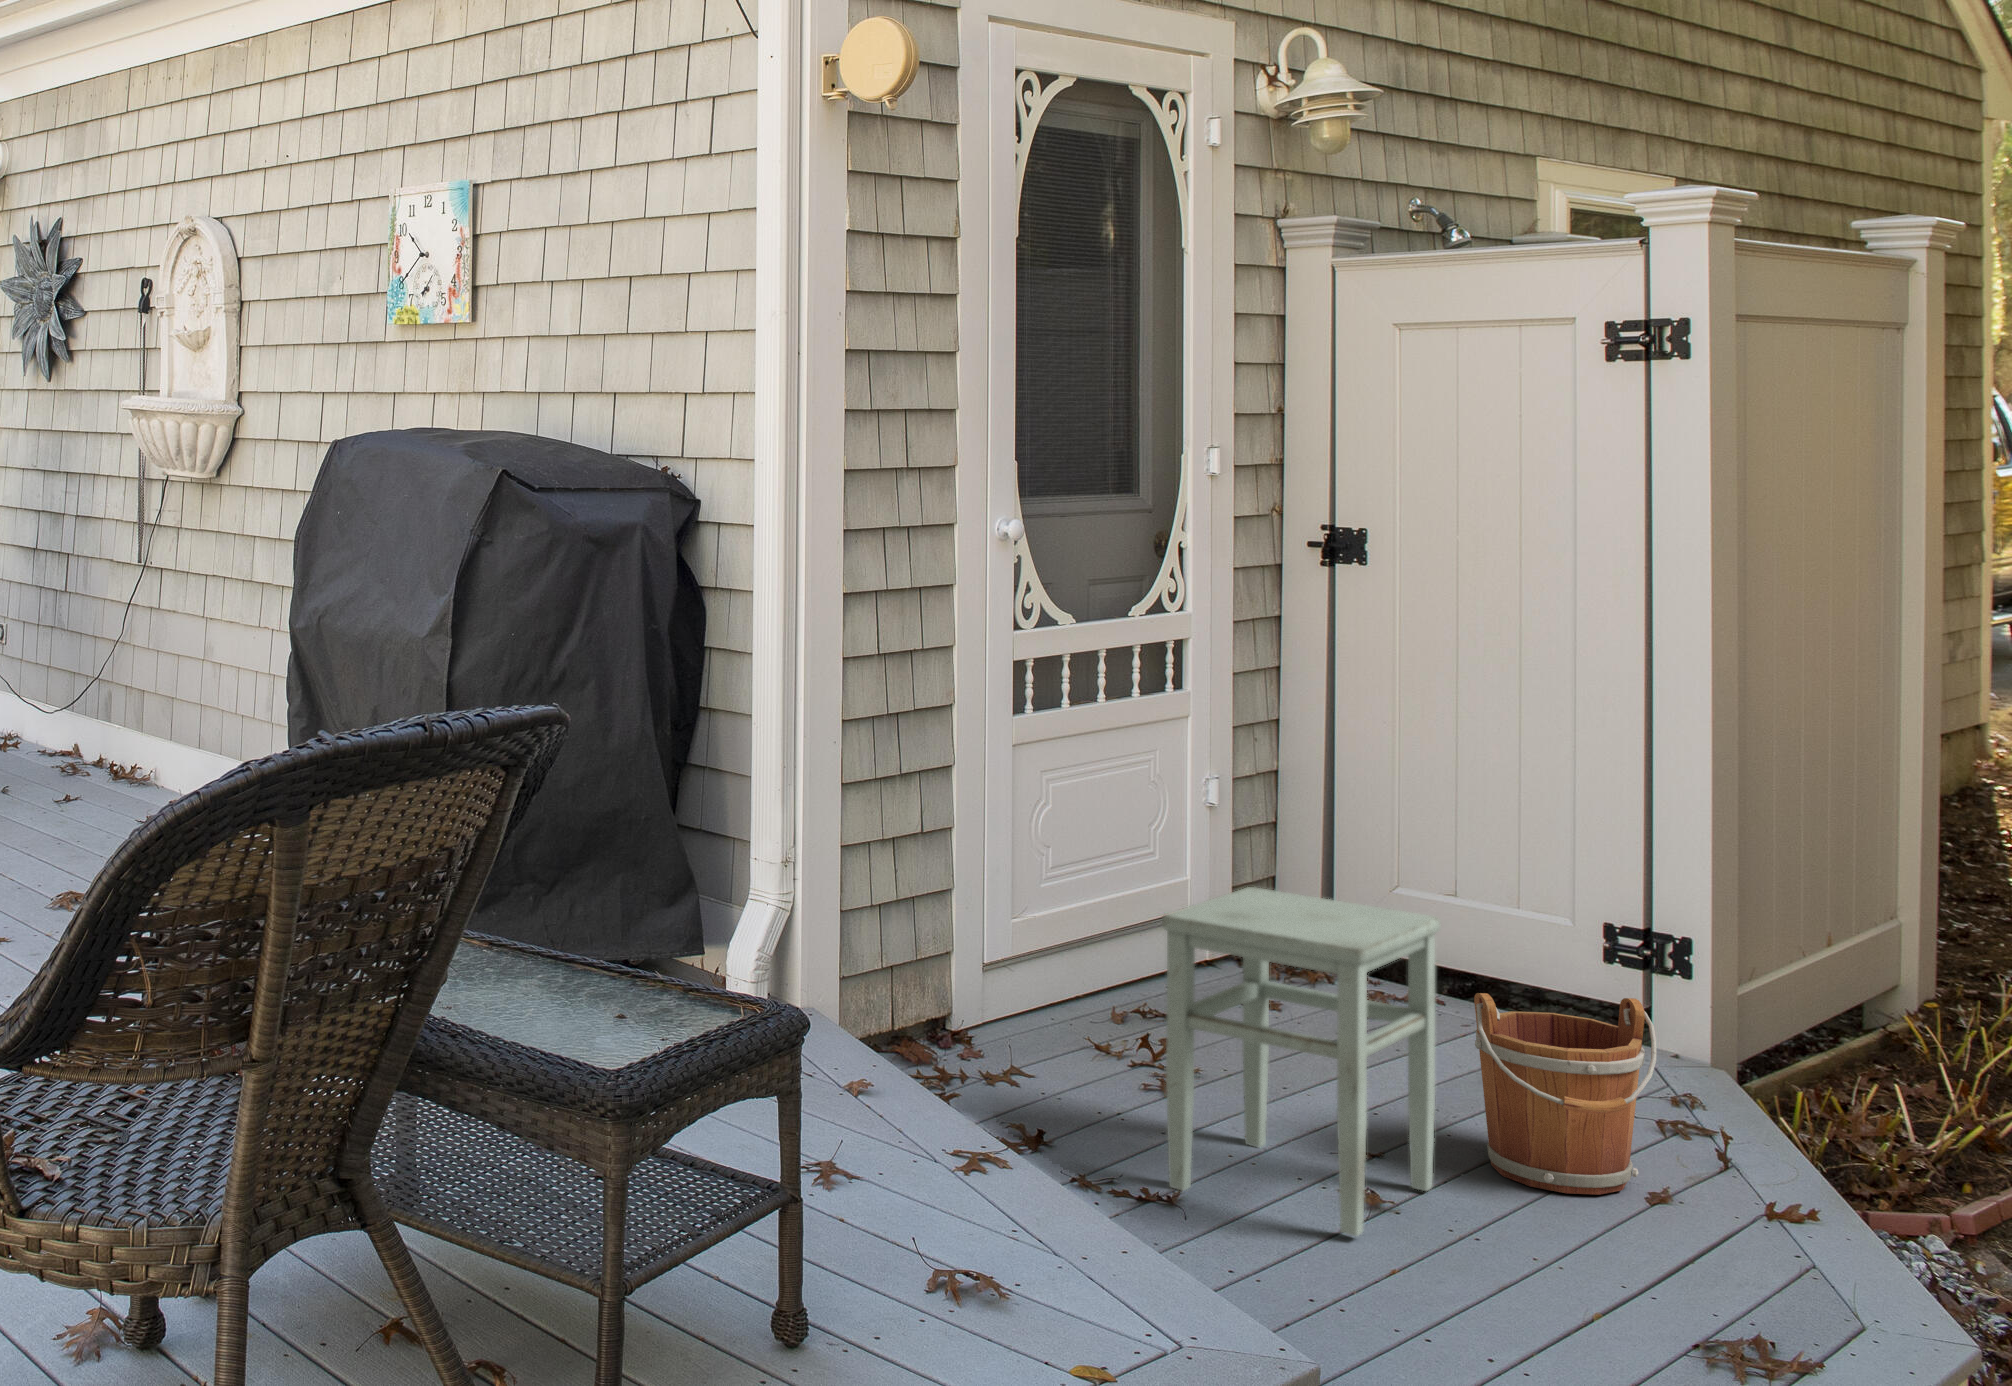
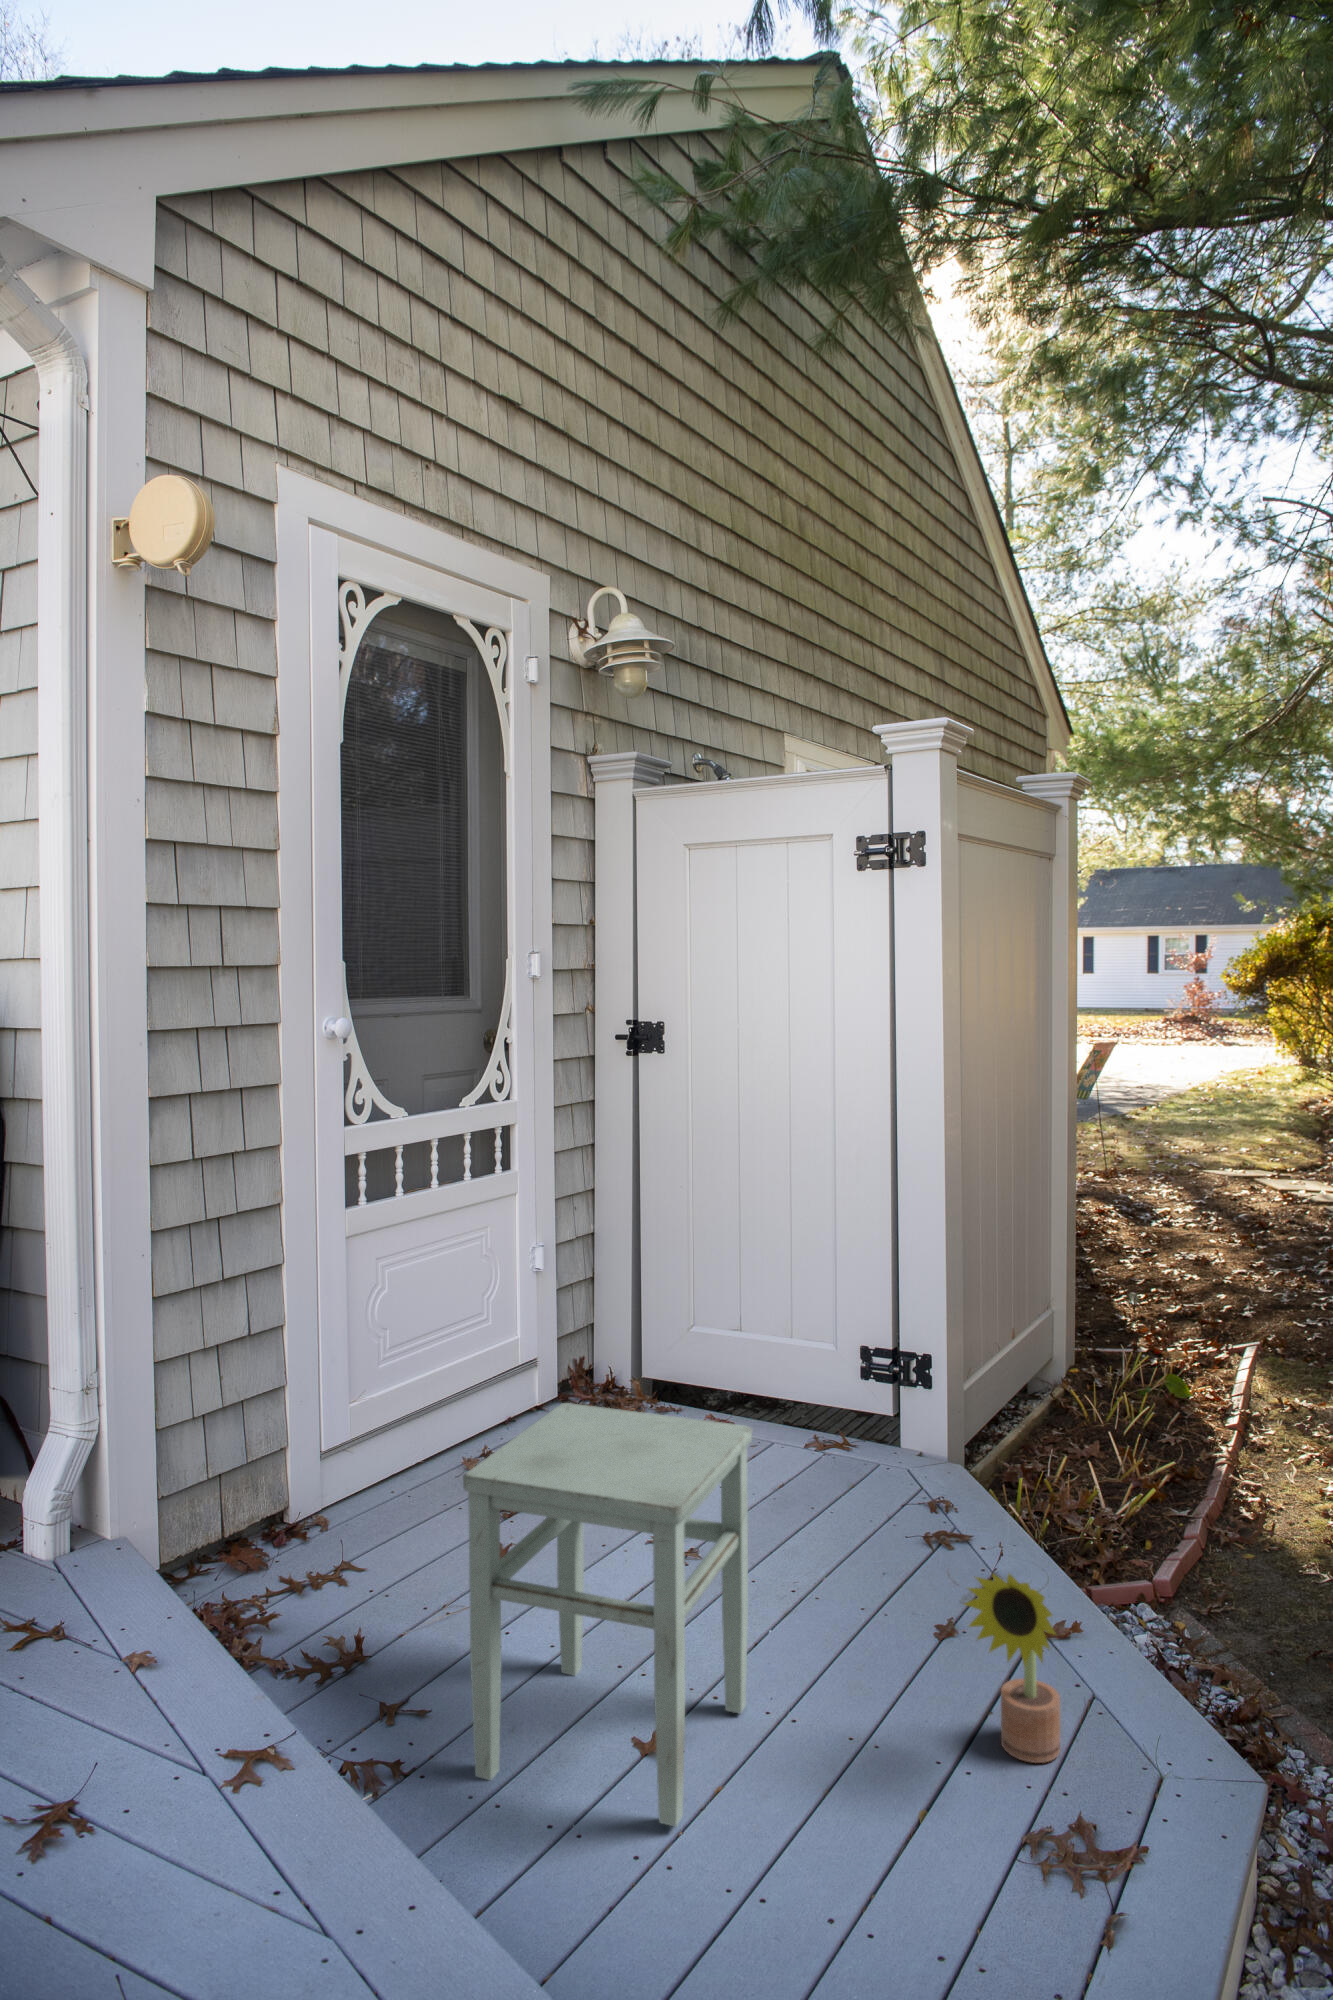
bucket: present [1474,993,1657,1195] -> none [779,1466,945,1680]
decorative plant: none [1656,1069,1765,1266] -> present [965,1574,1060,1763]

